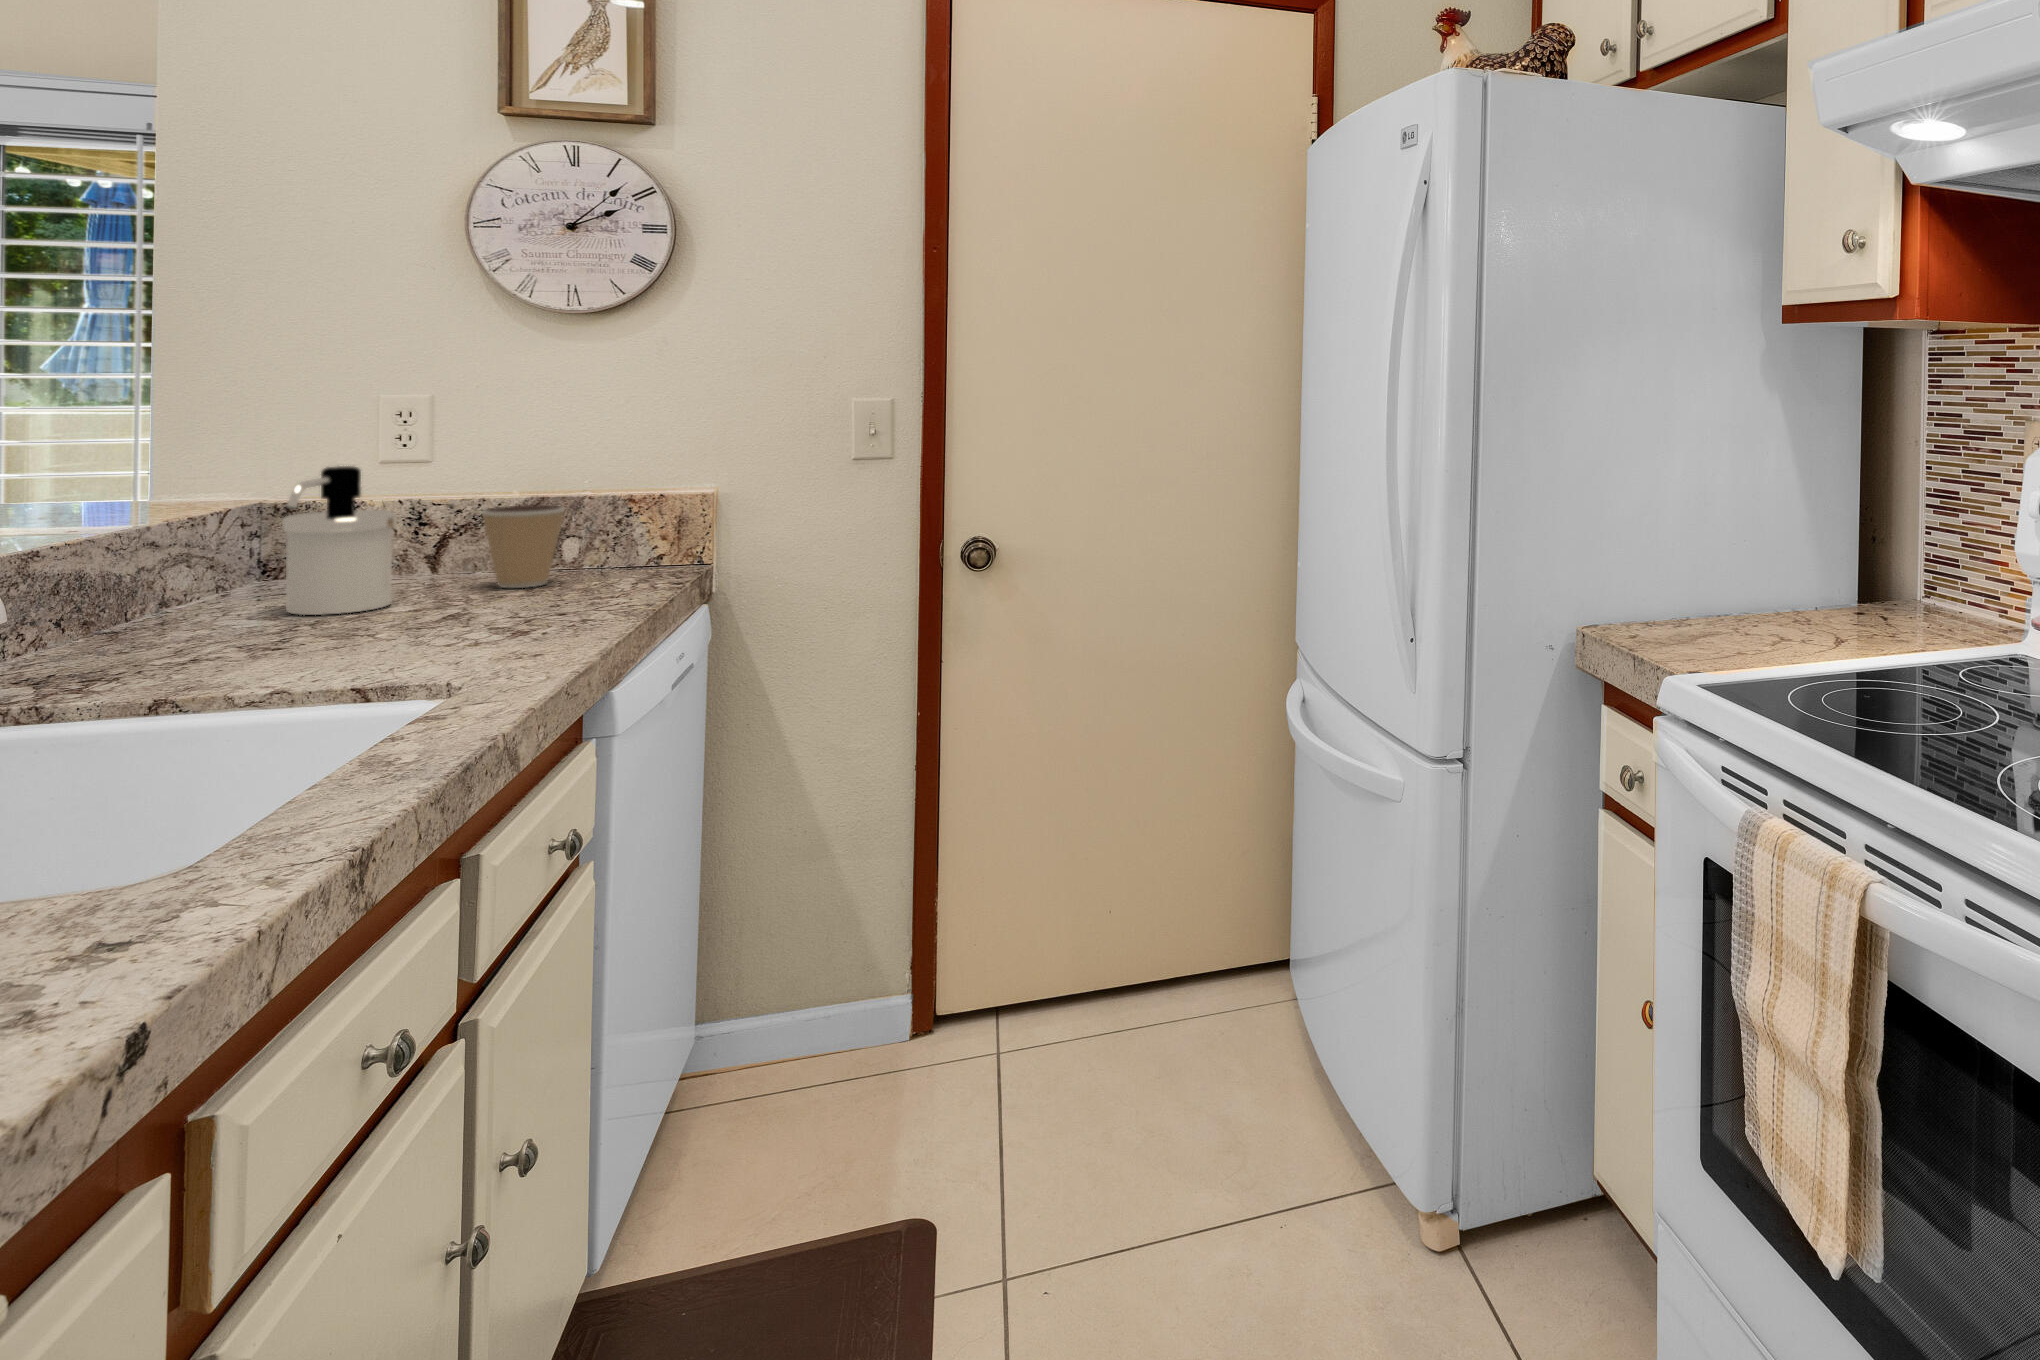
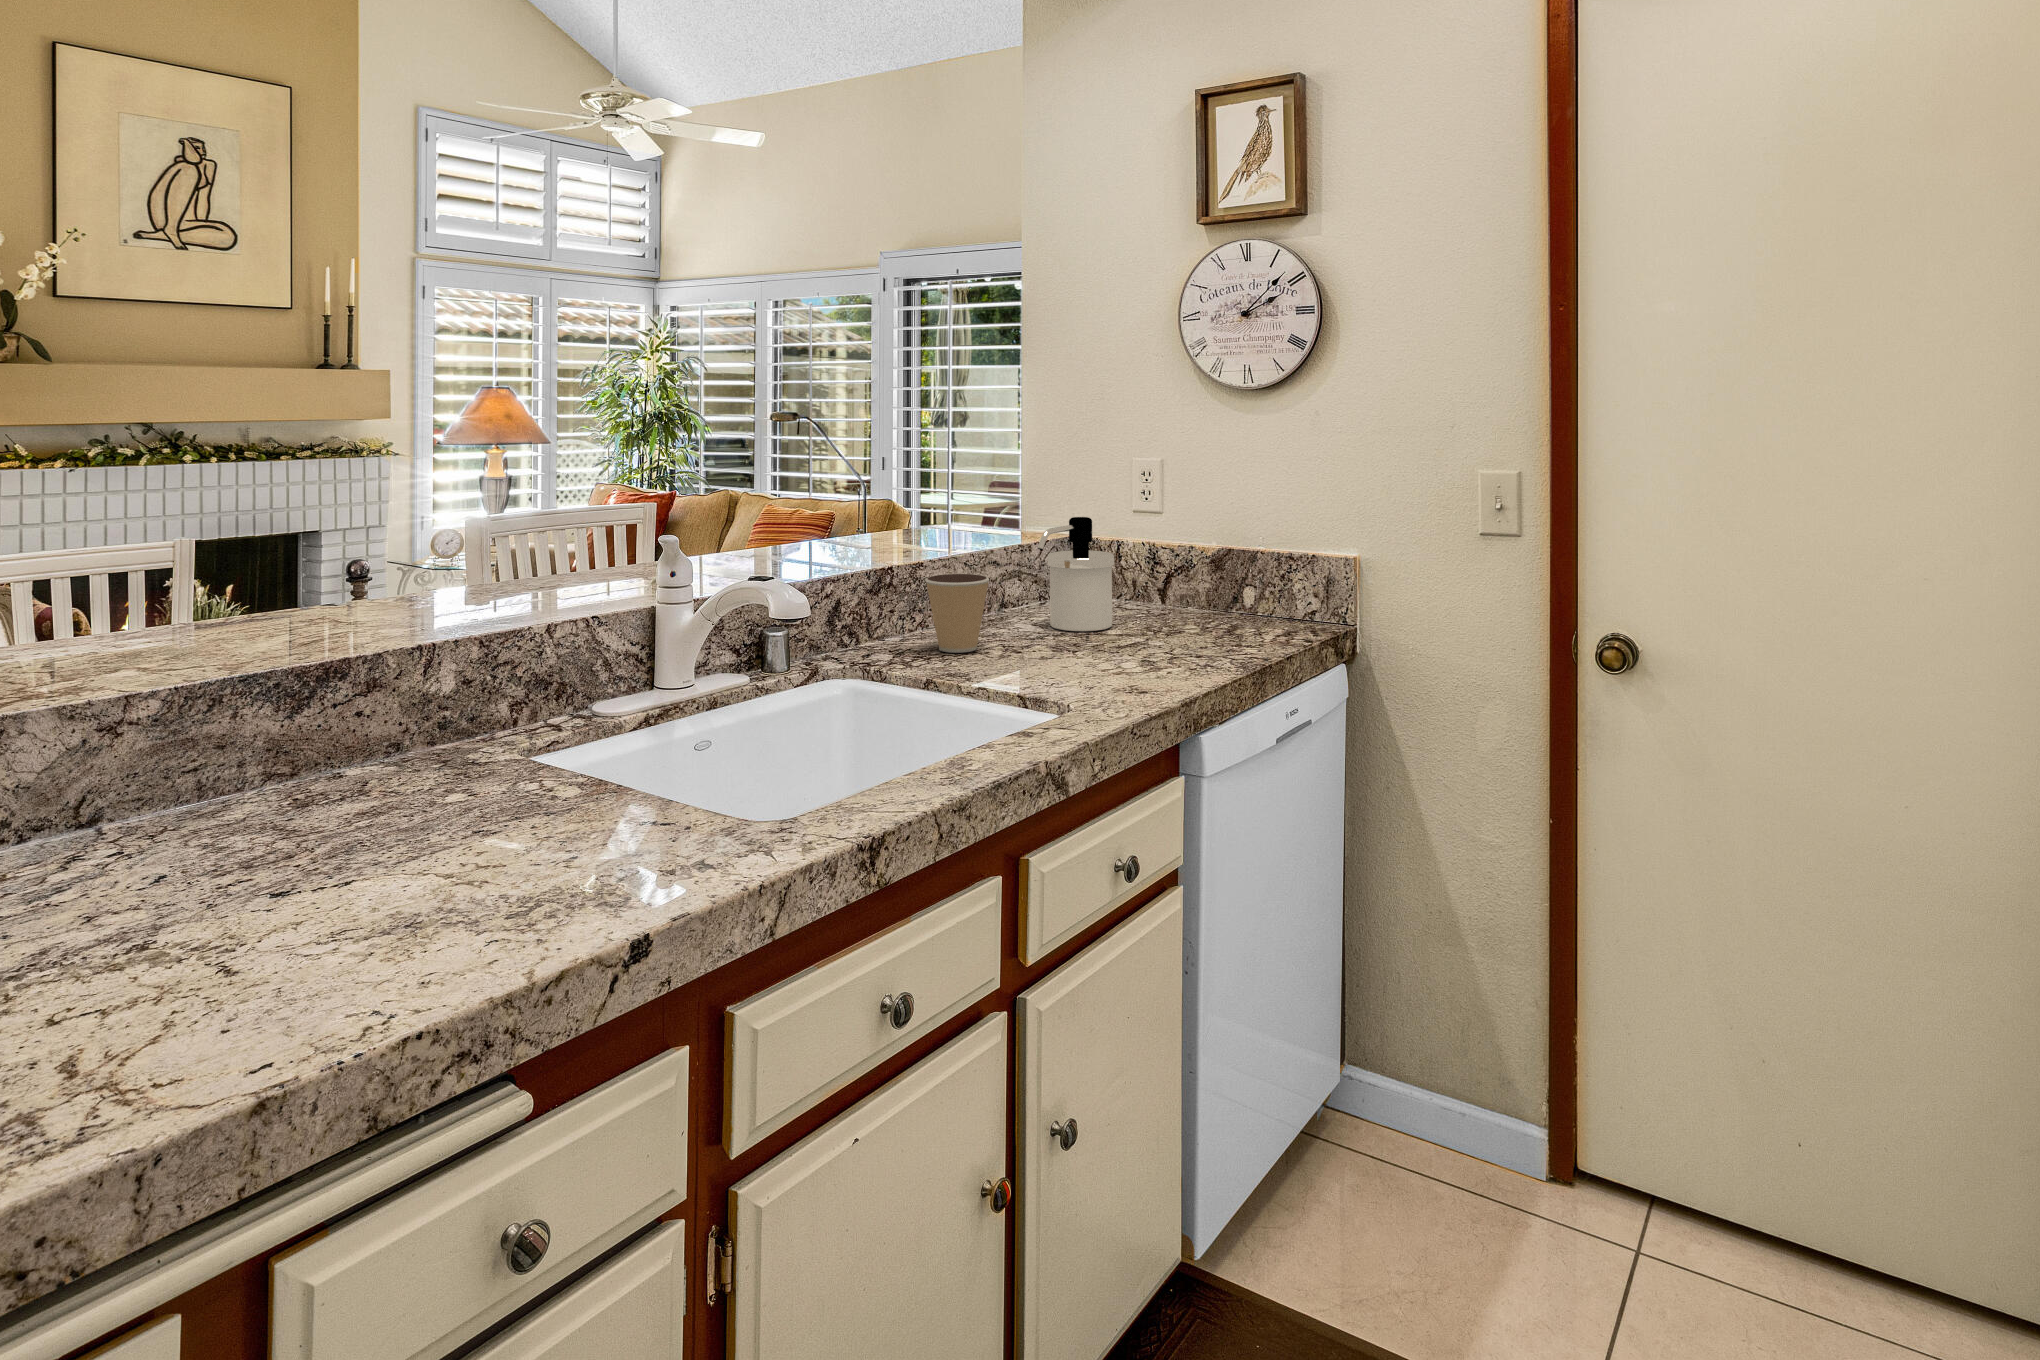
coffee cup: present [482,505,565,588] -> present [925,574,989,653]

